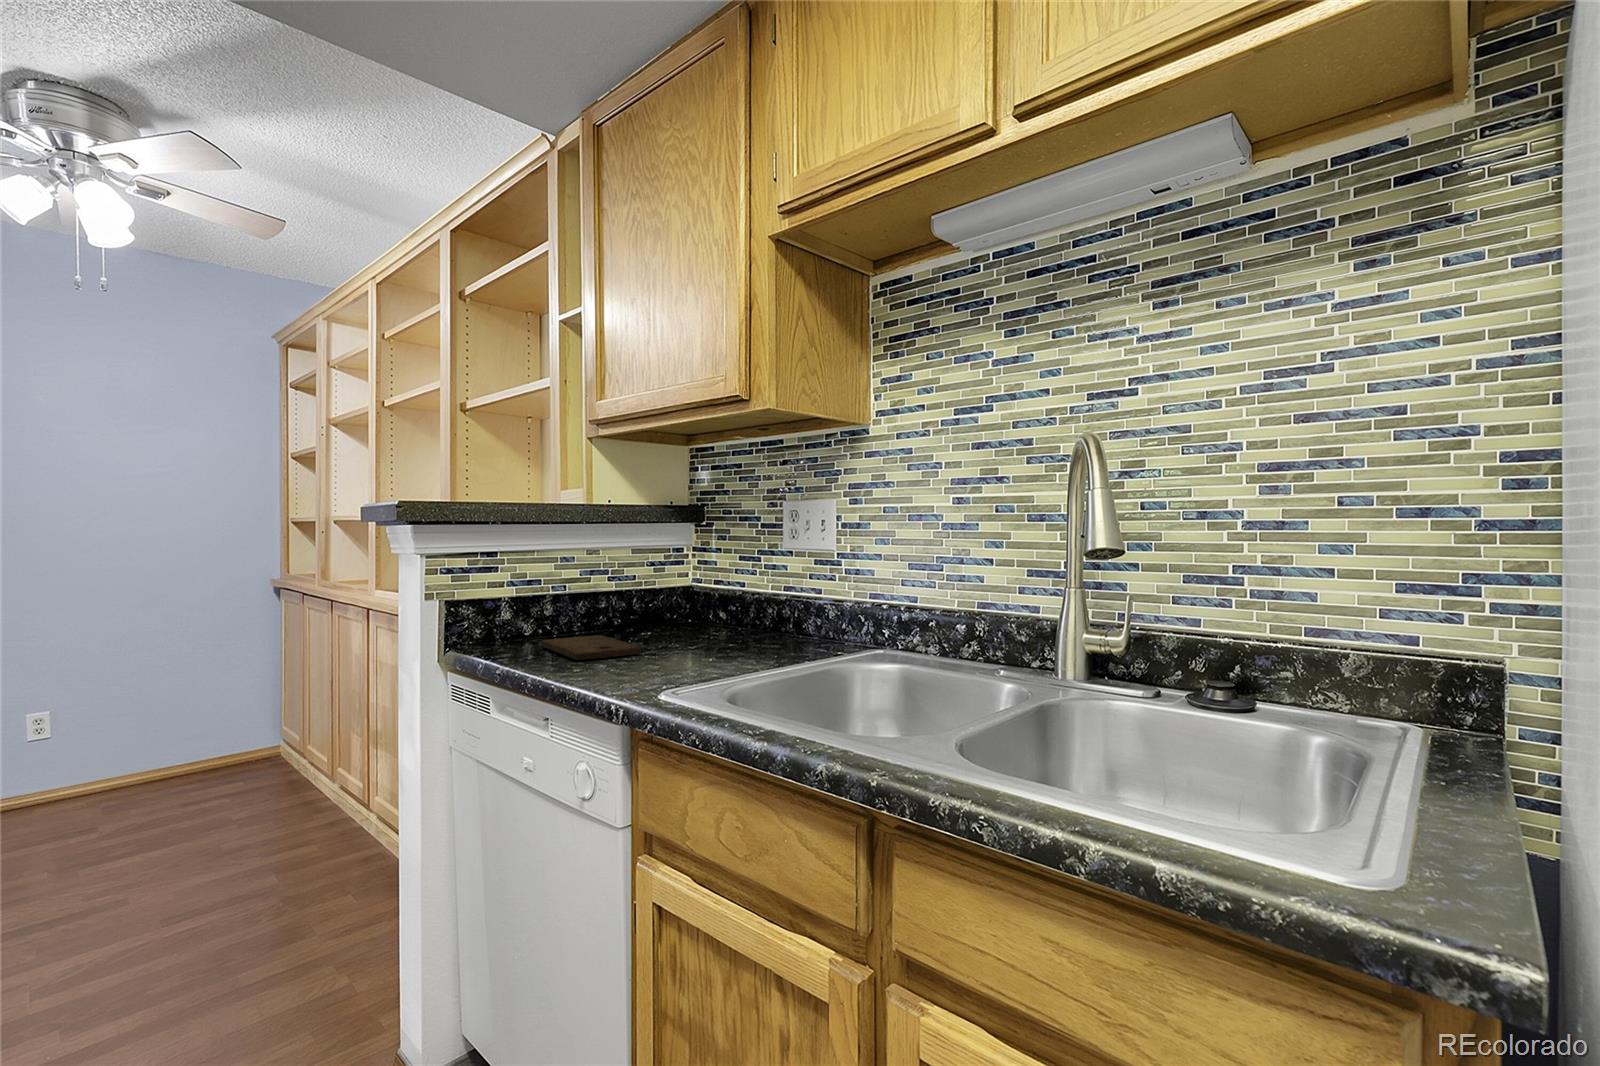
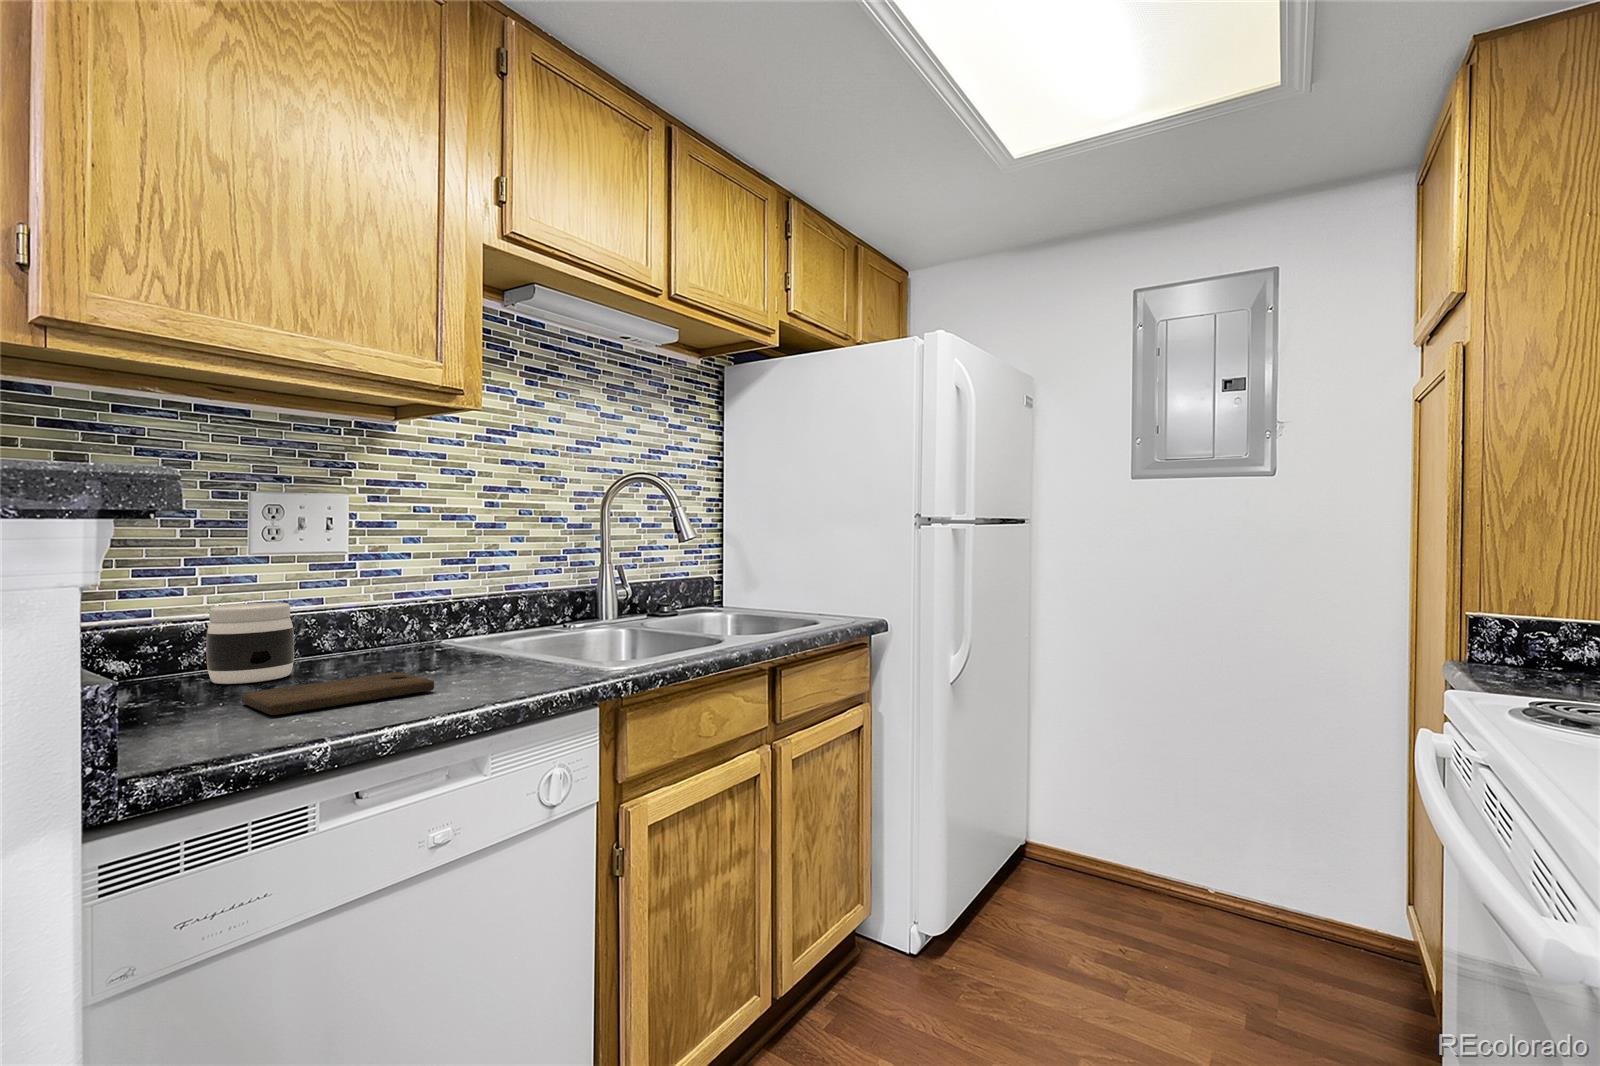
jar: none [677,583,728,639] -> present [206,603,294,684]

